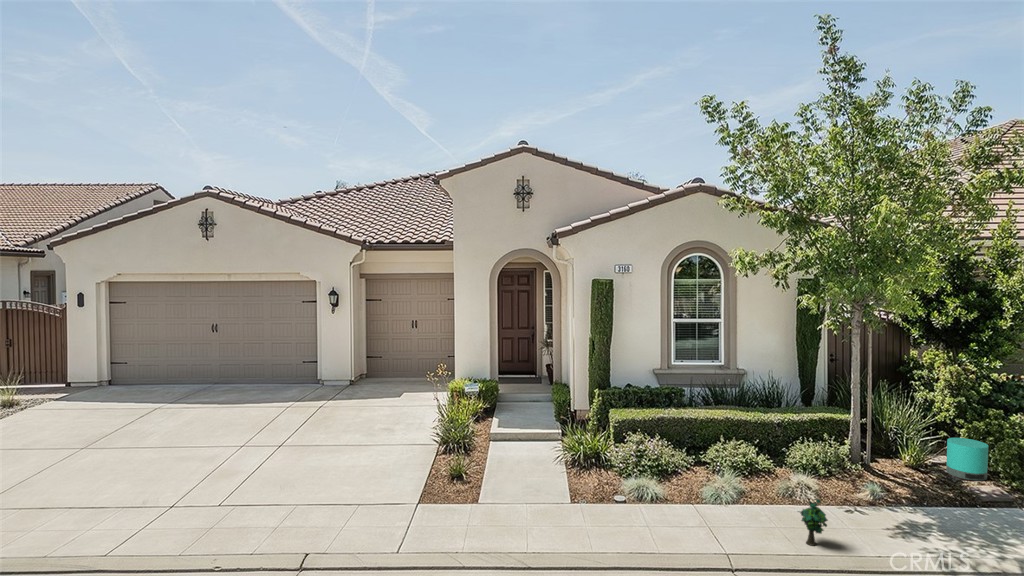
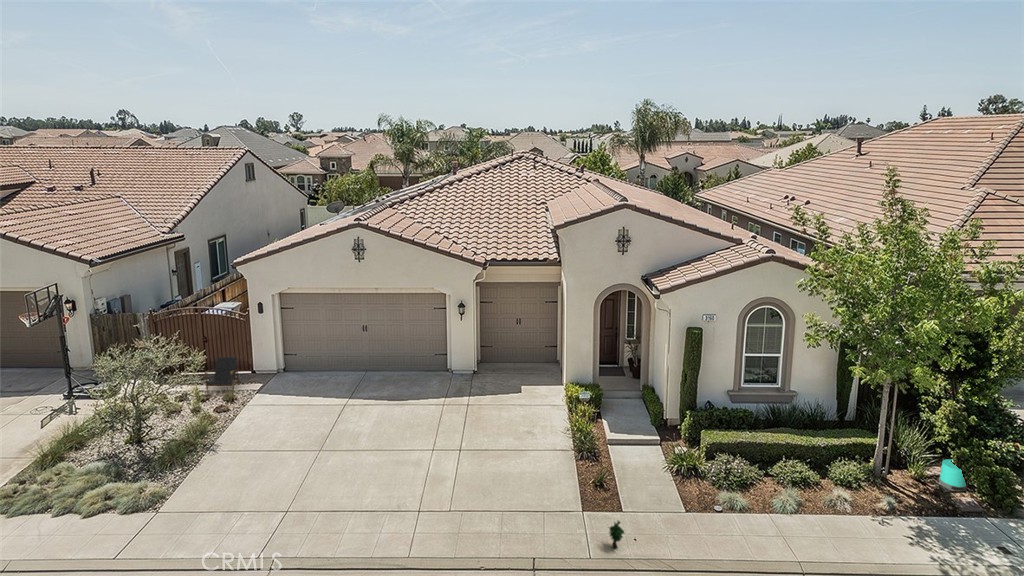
lounge chair: none [38,354,87,394] -> present [205,357,239,393]
decorative plant: present [800,499,828,546] -> present [609,521,624,548]

